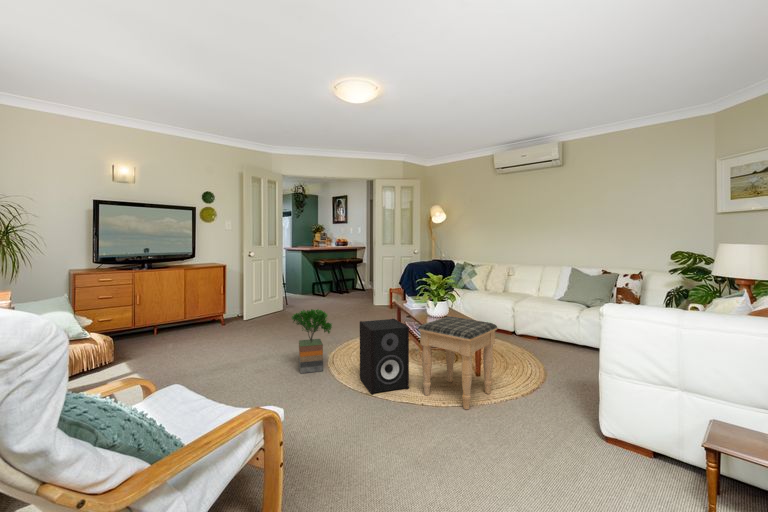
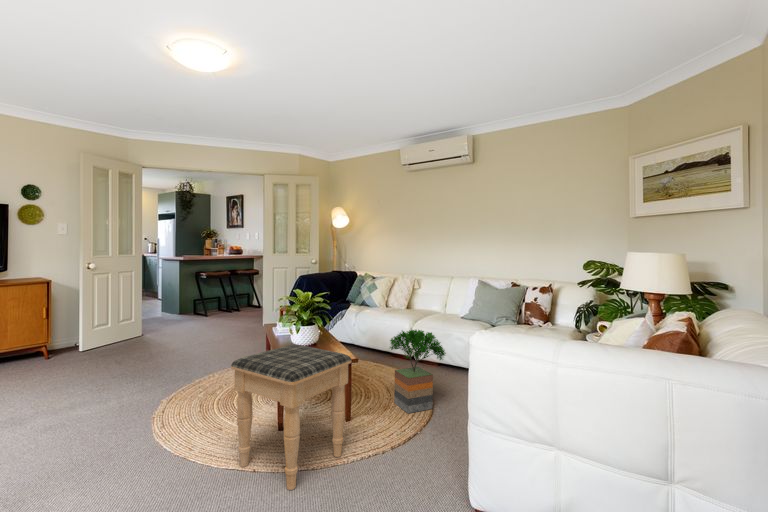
potted tree: present [292,309,332,373] -> present [390,330,446,413]
speaker: present [360,319,409,394] -> none [153,349,223,470]

